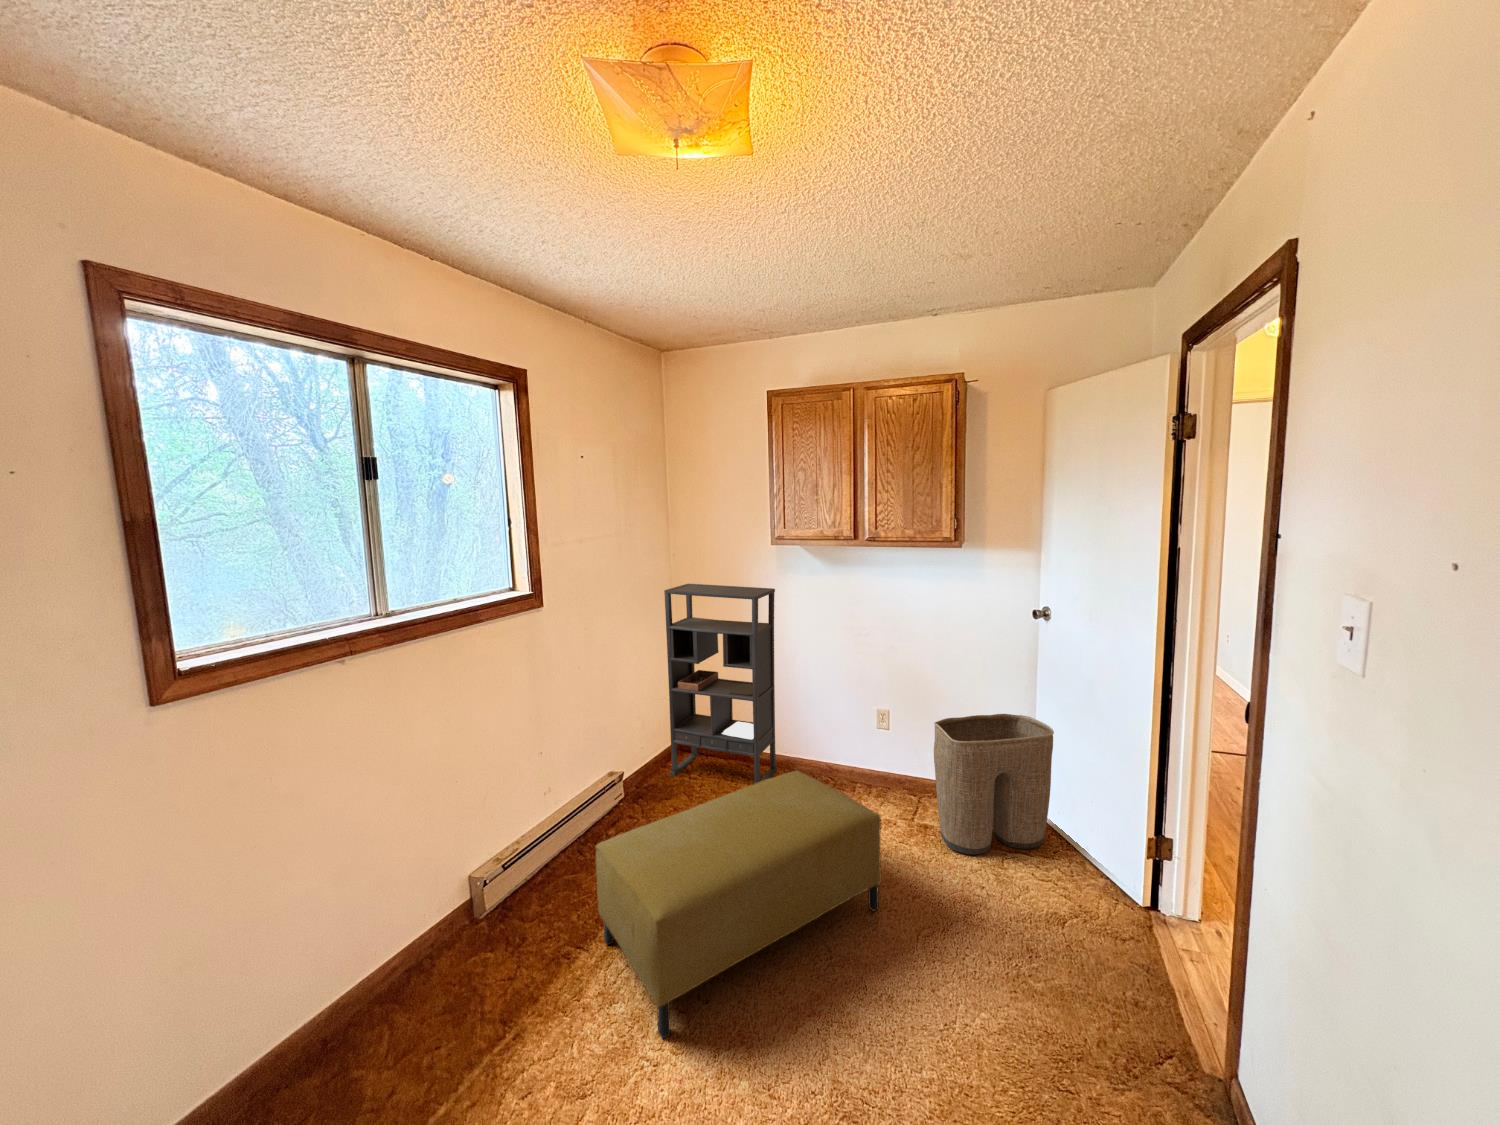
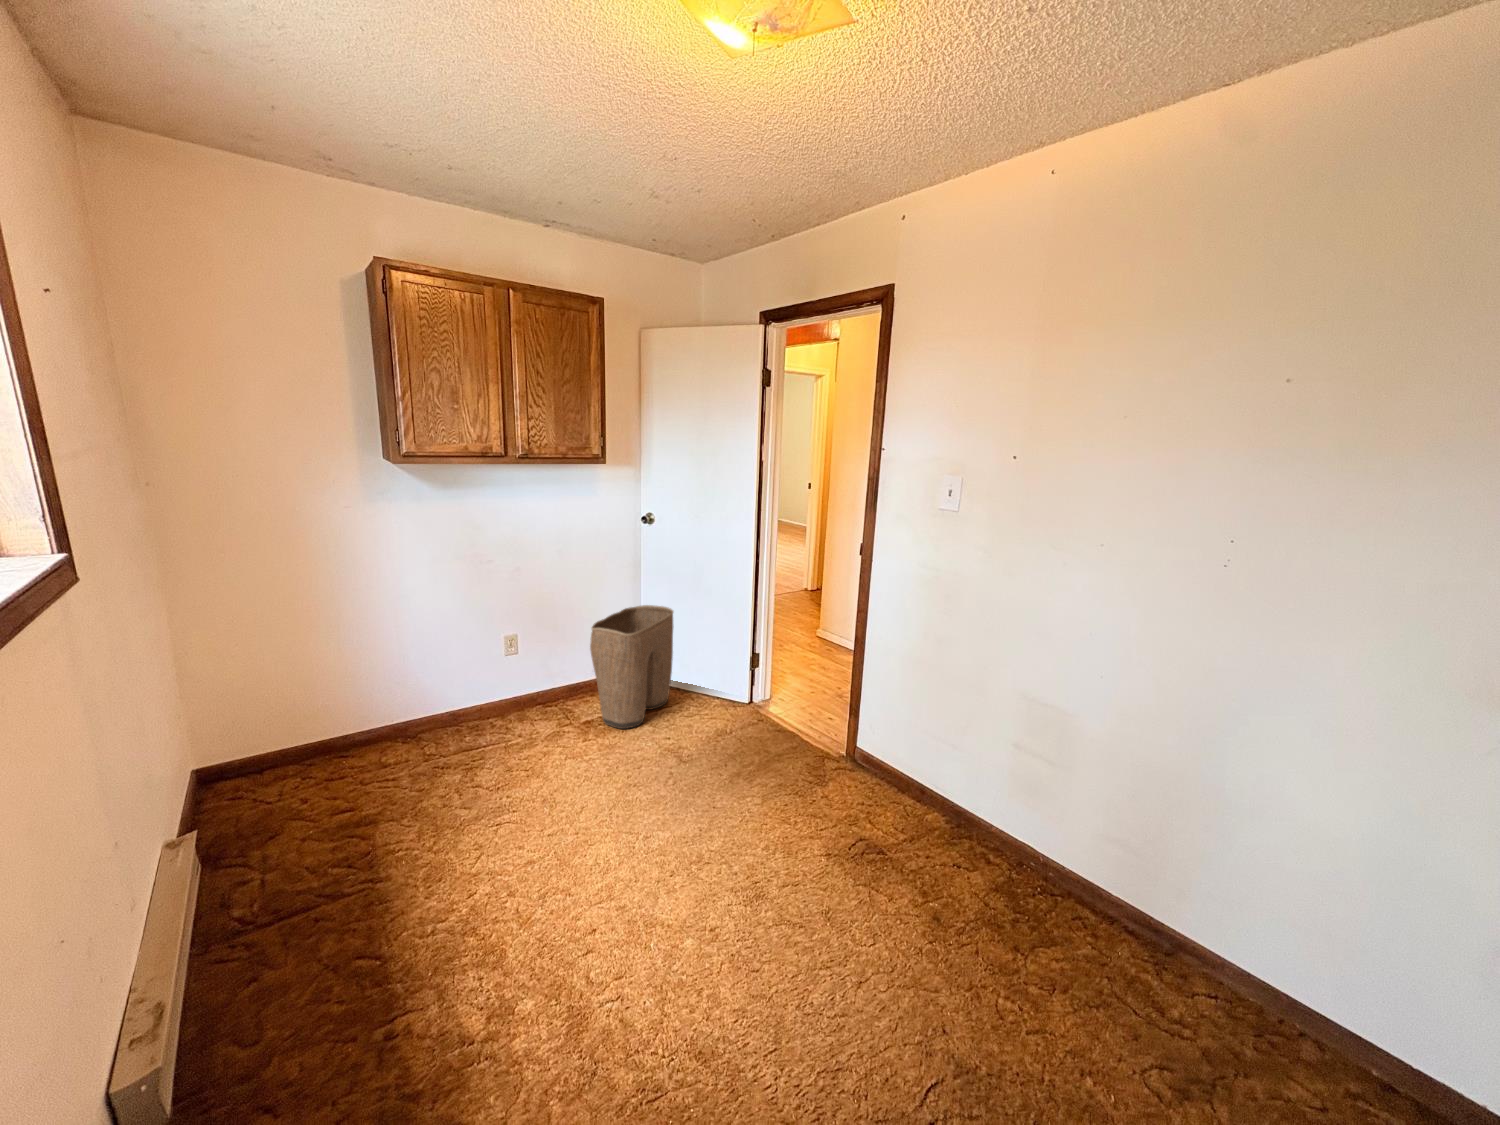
bookshelf: present [664,584,778,784] -> none [182,522,395,821]
ottoman: present [596,771,882,1038] -> none [406,707,632,990]

